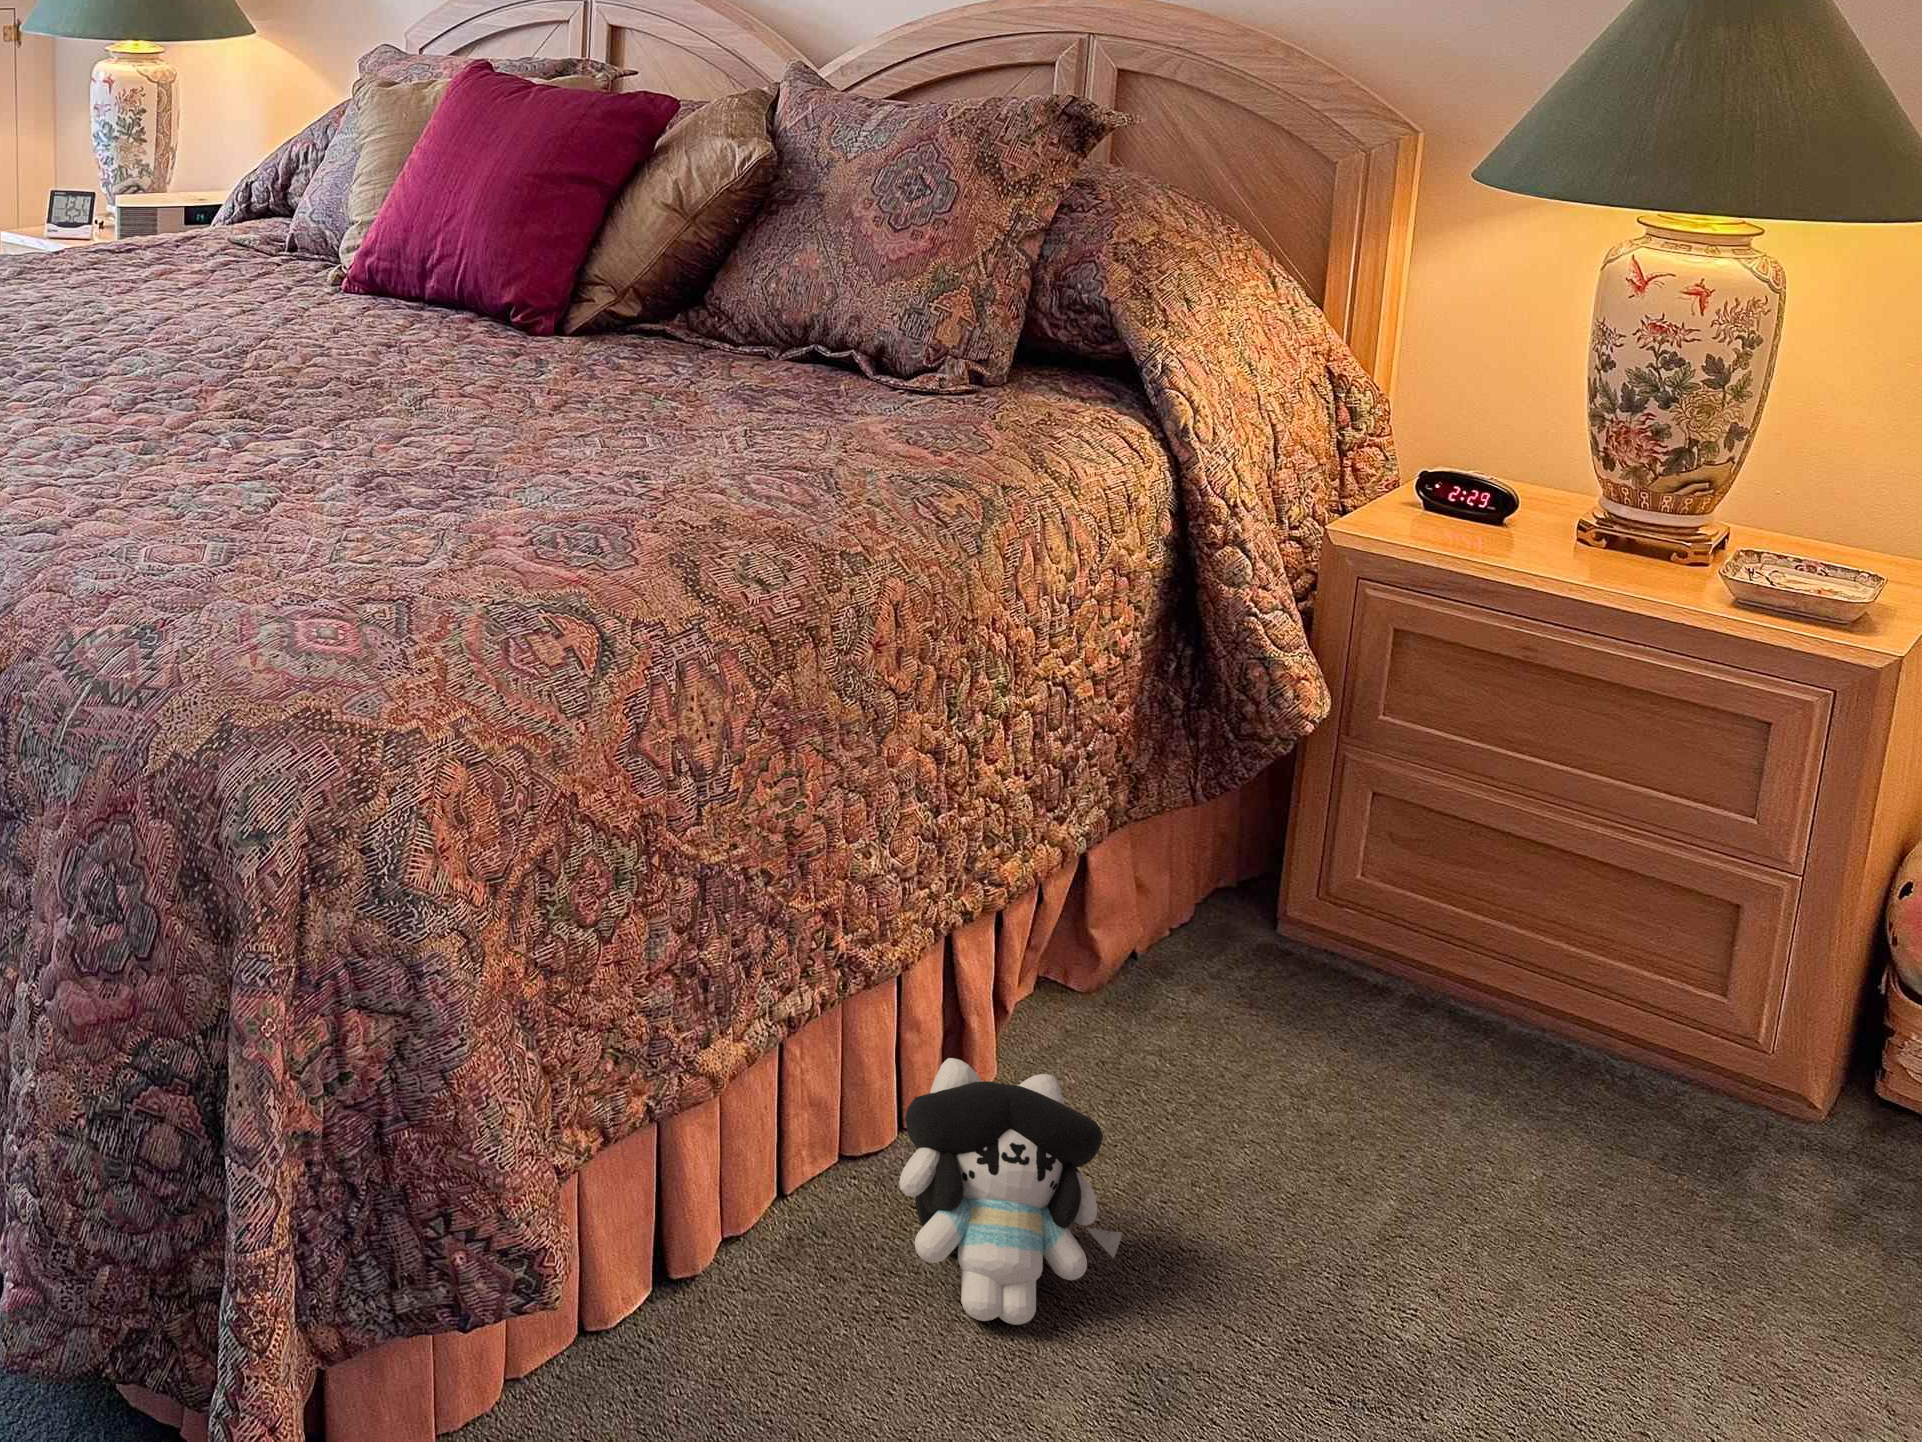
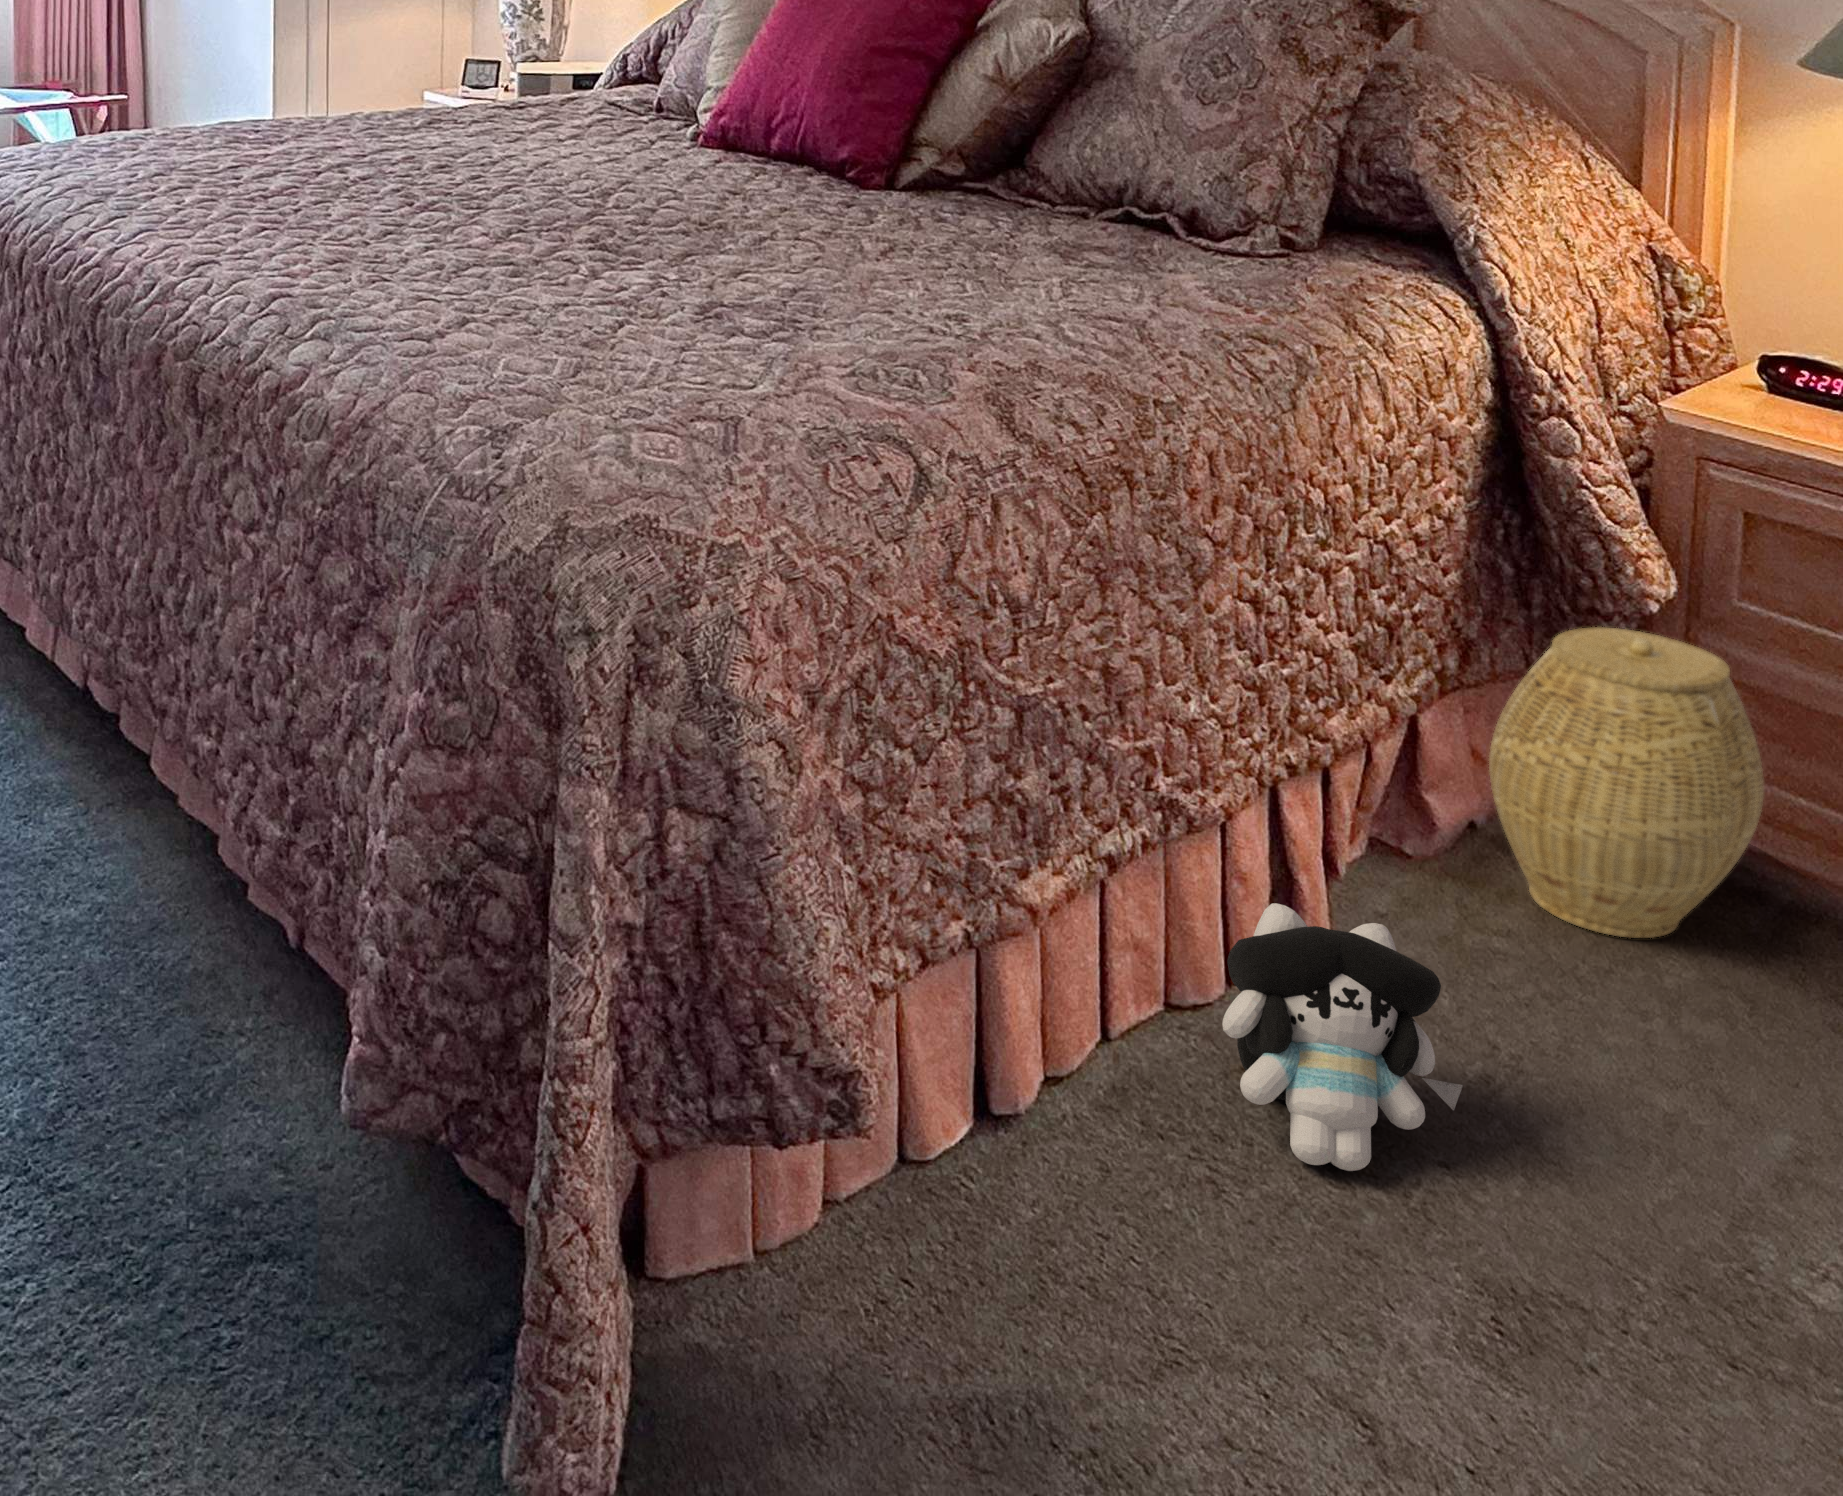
woven basket: none [1168,757,1414,1067] -> present [1489,627,1764,938]

